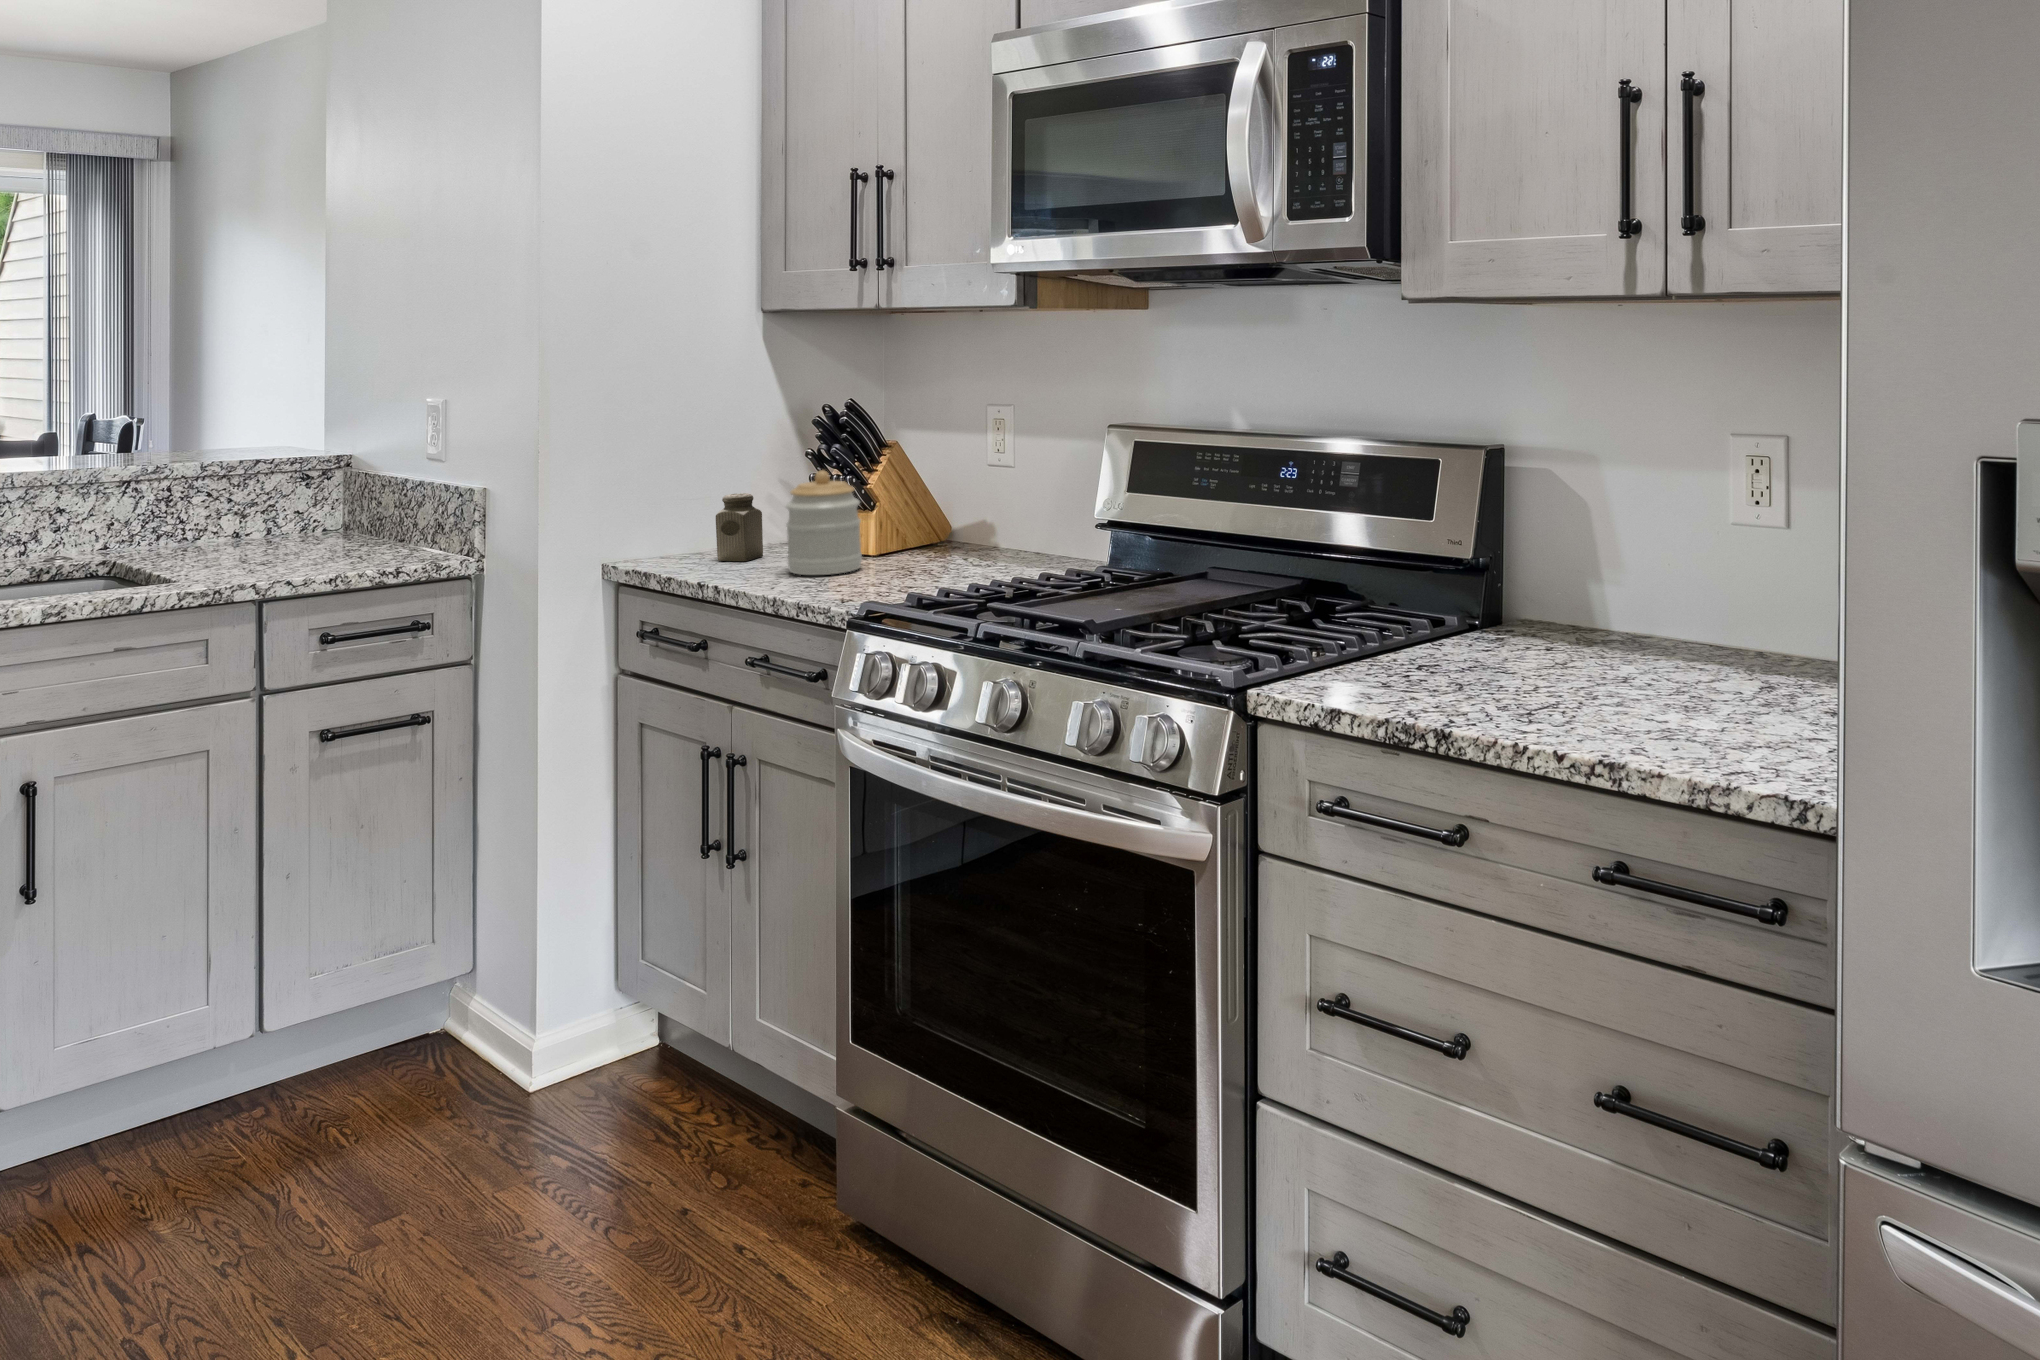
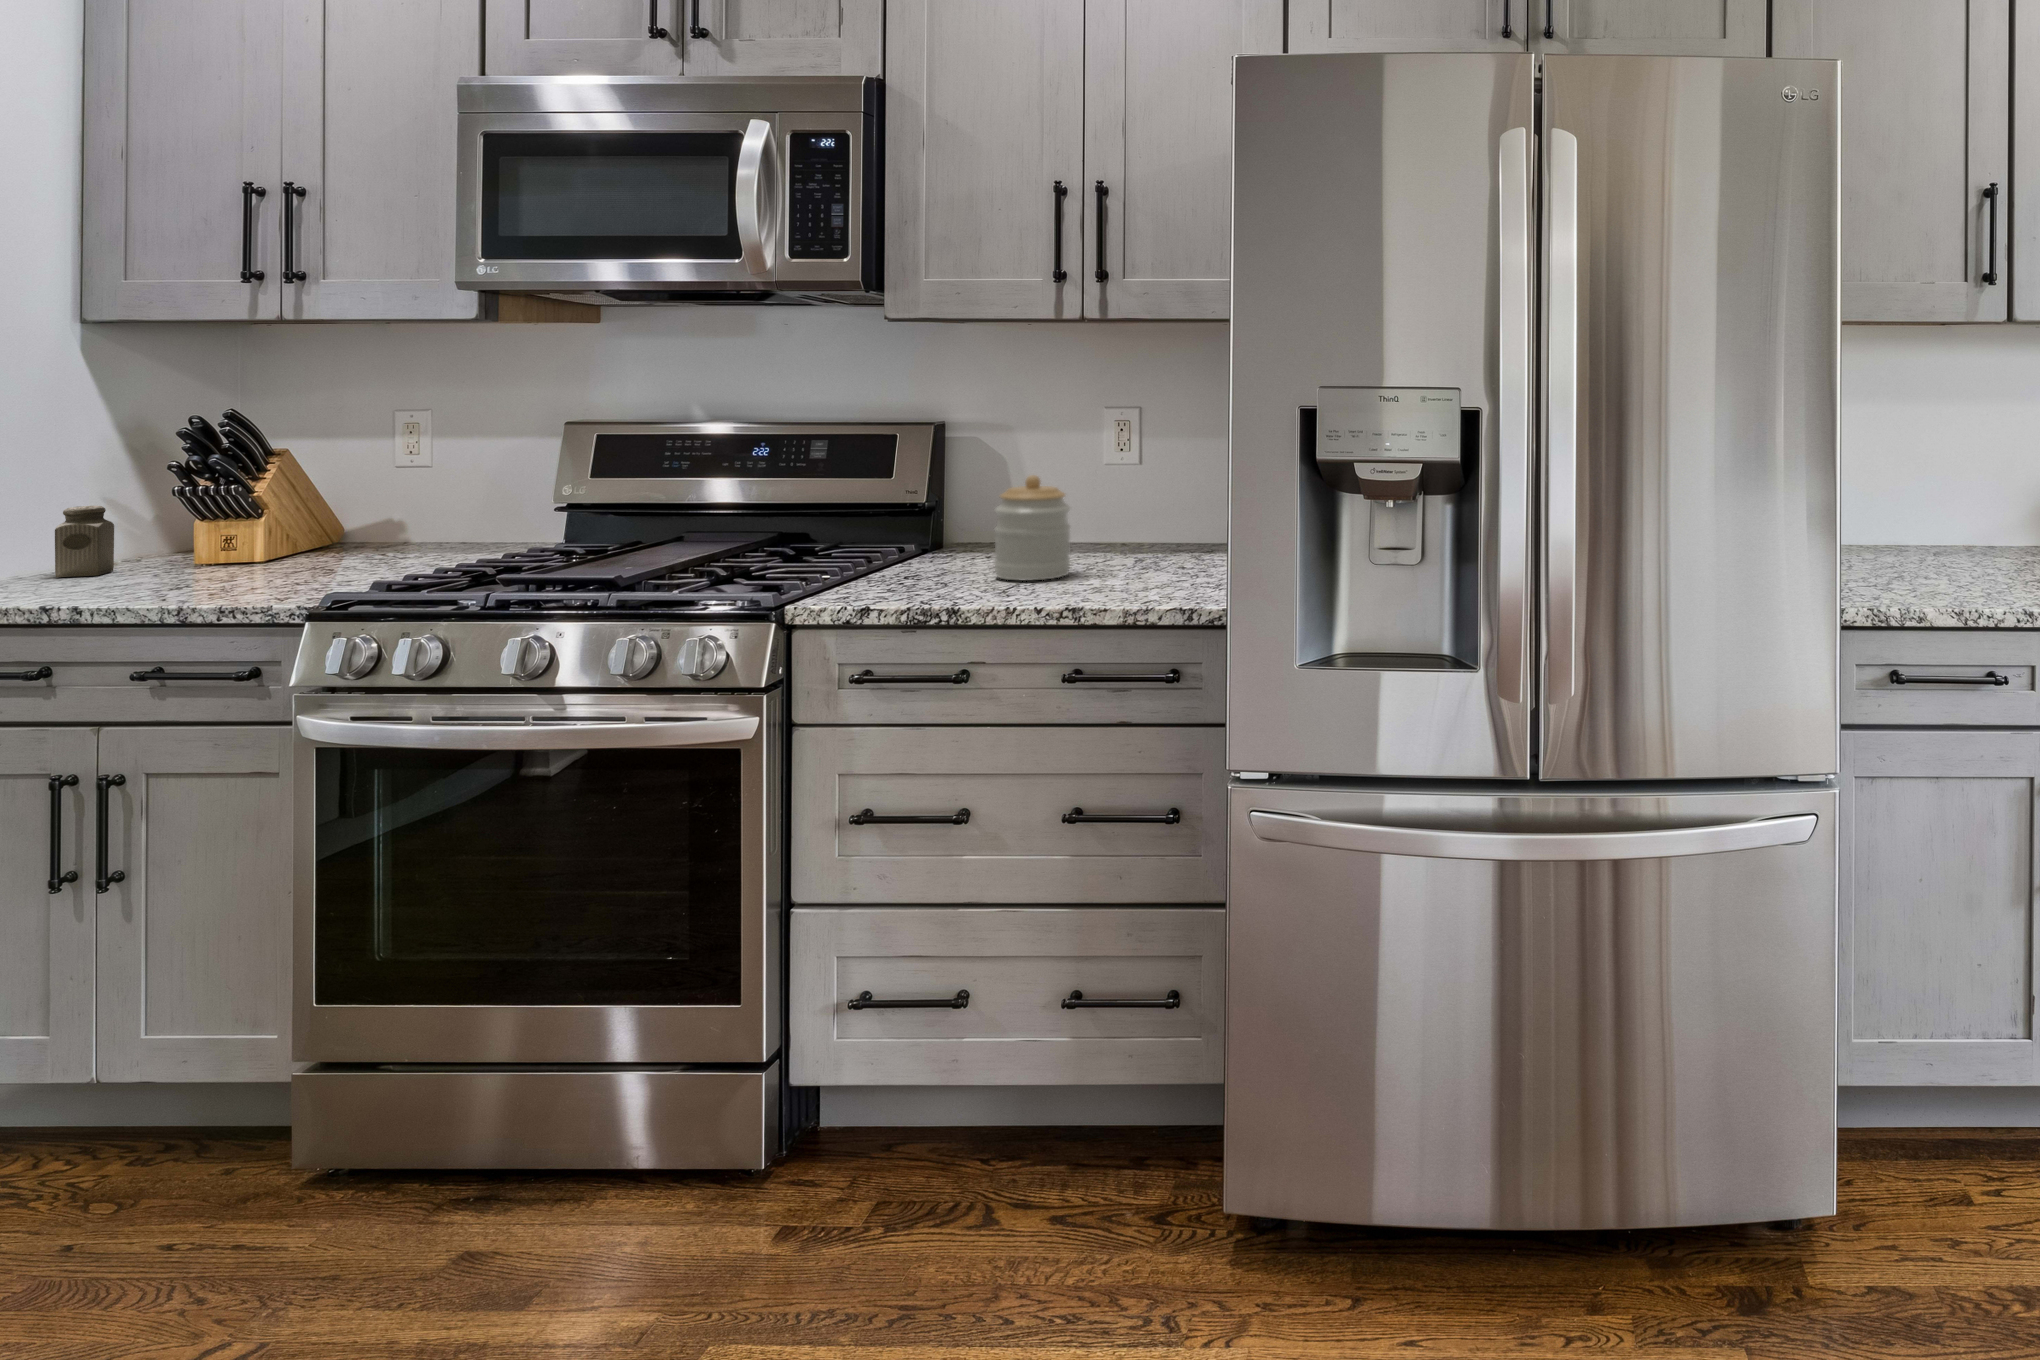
jar: present [786,470,862,575] -> present [995,475,1070,581]

